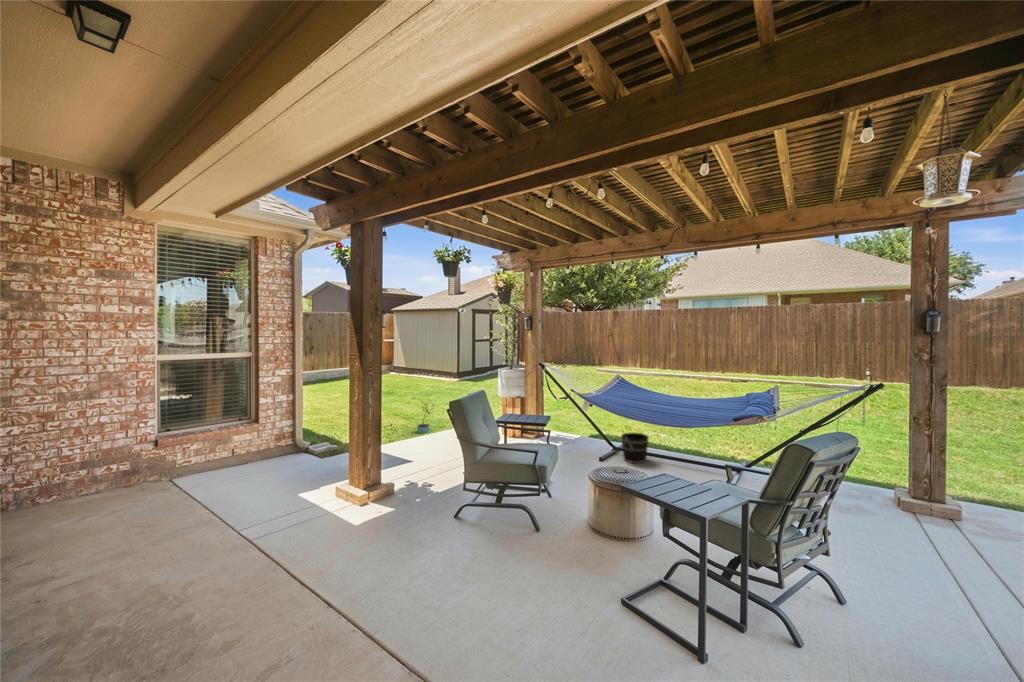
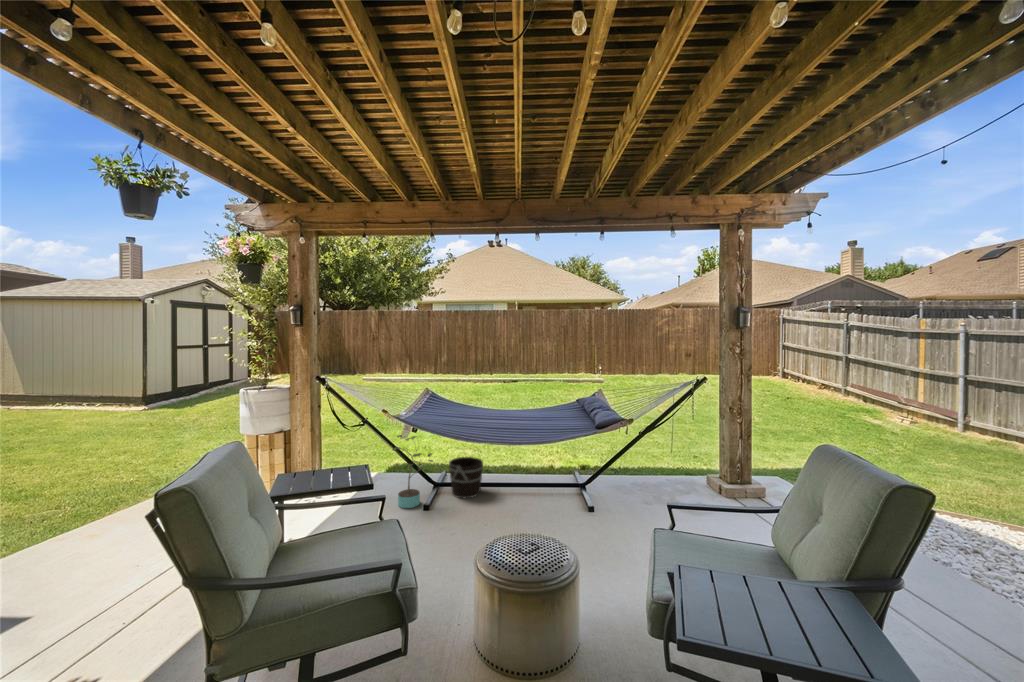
potted plant: present [413,398,434,433] -> present [393,435,433,508]

